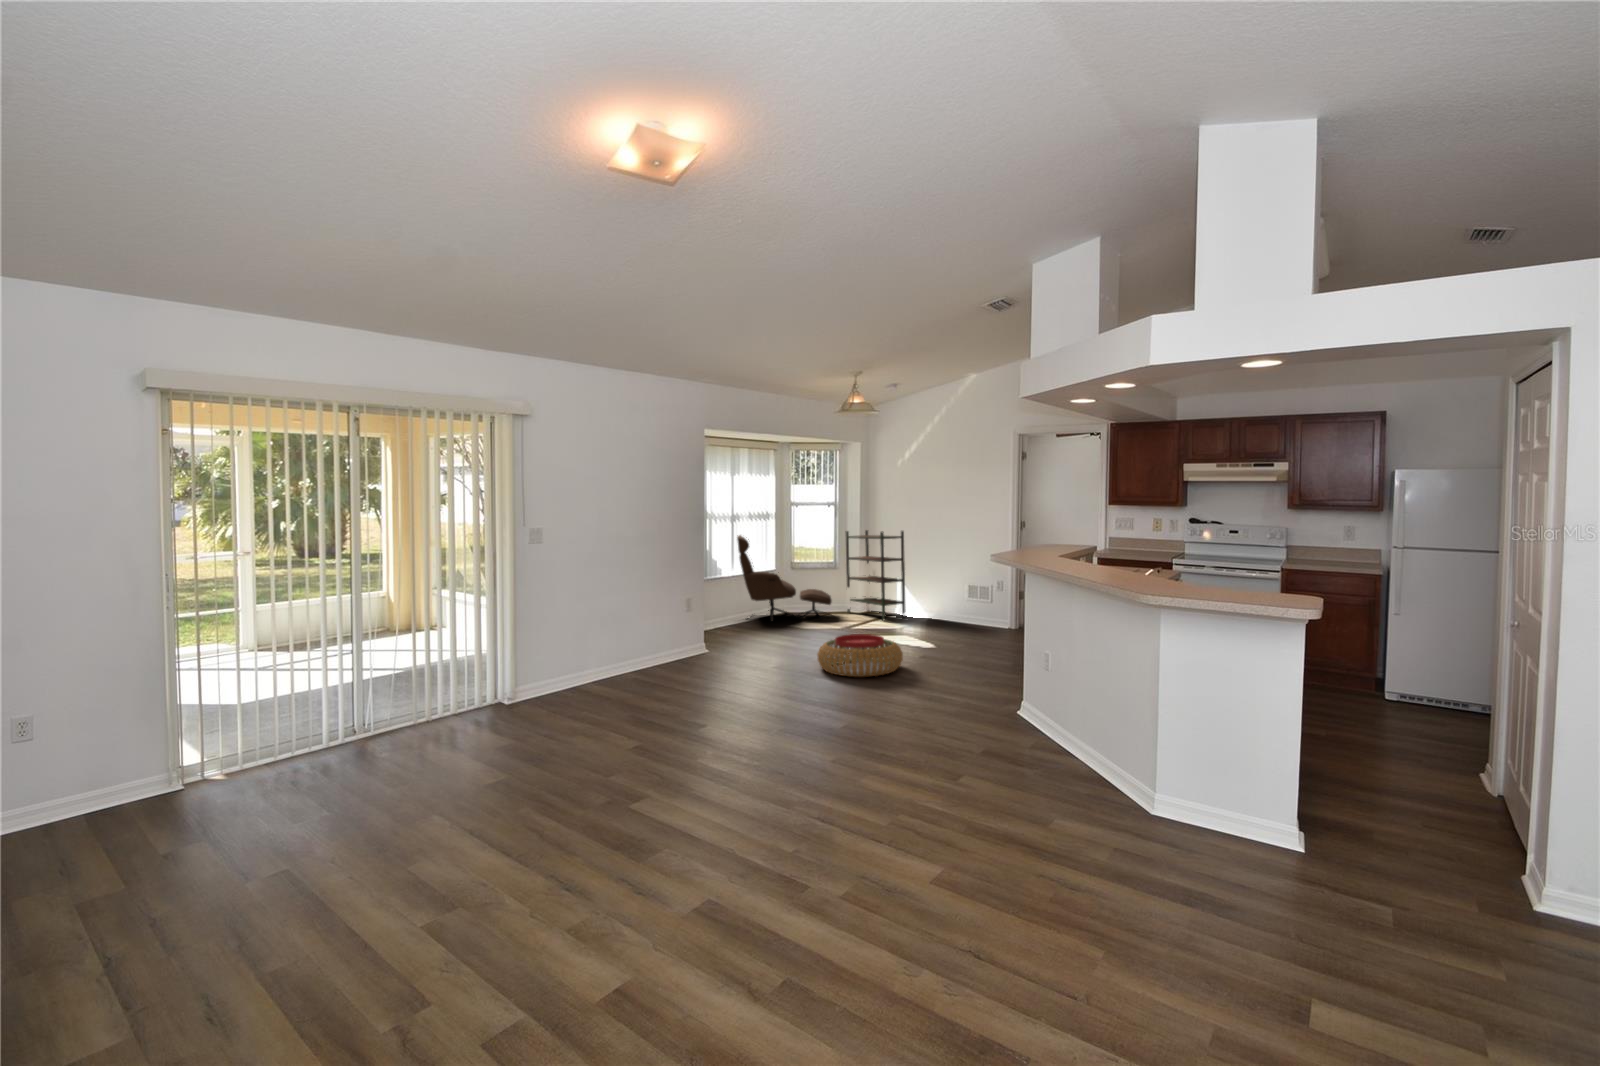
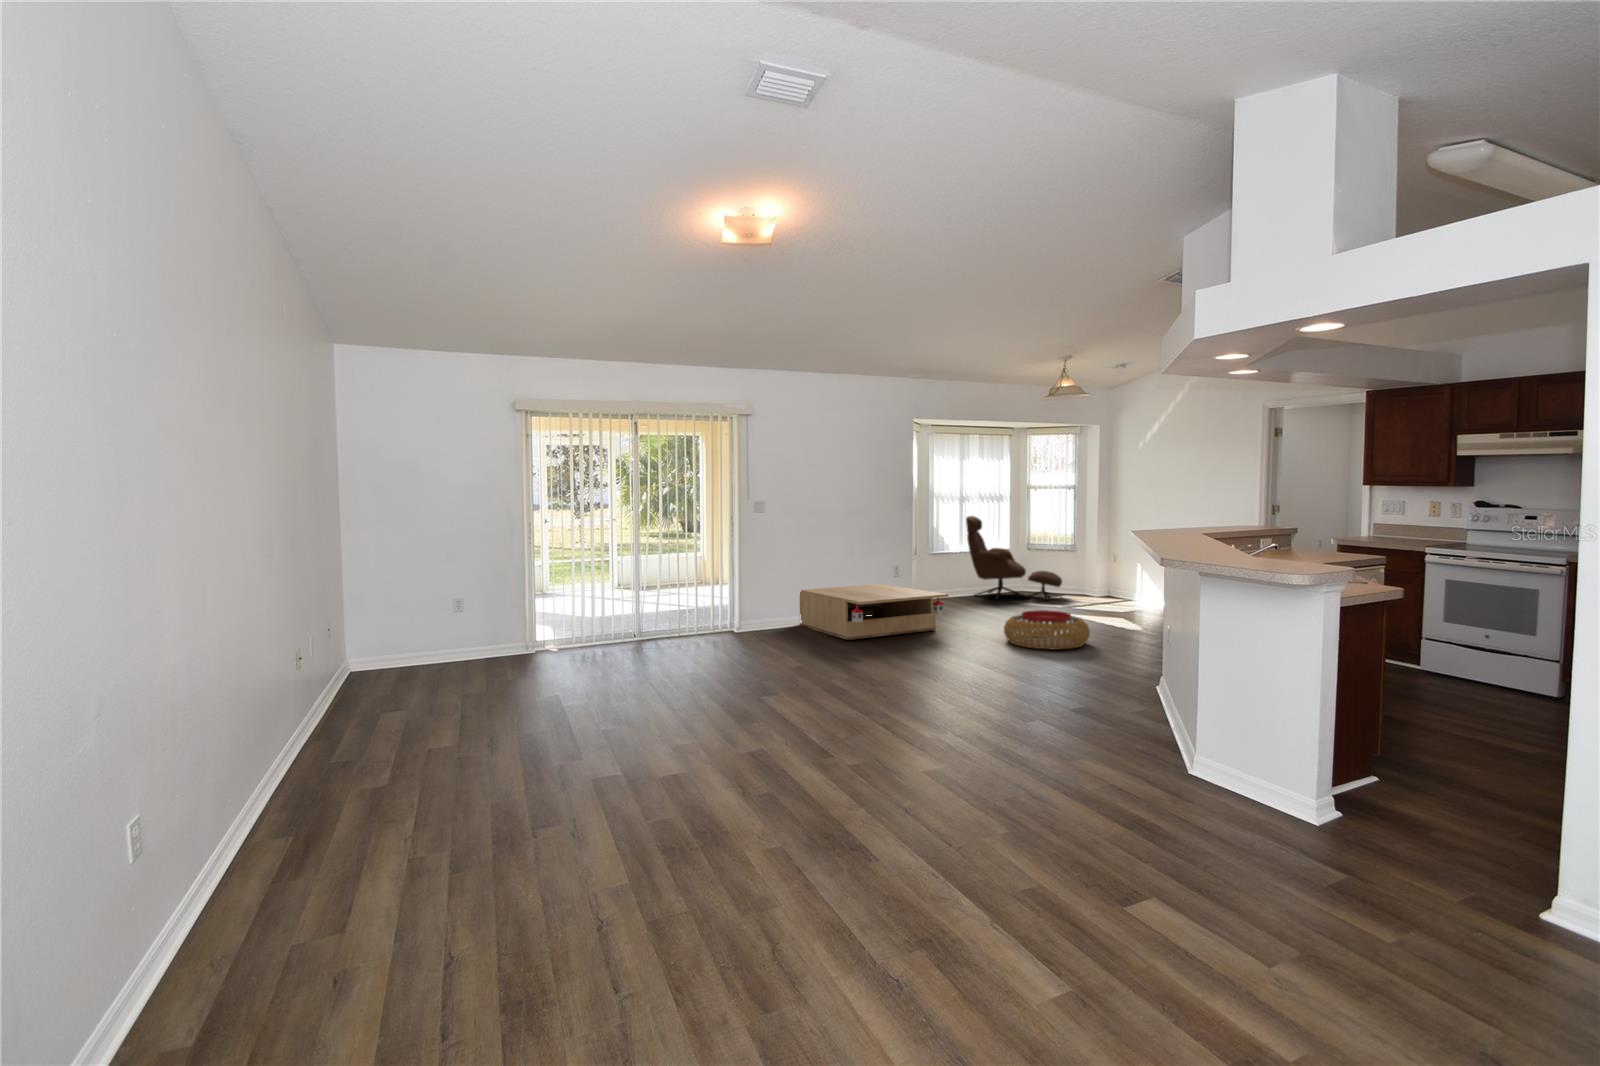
bookshelf: present [846,530,905,620] -> none [1083,513,1142,606]
coffee table: none [577,615,756,688] -> present [799,584,948,640]

